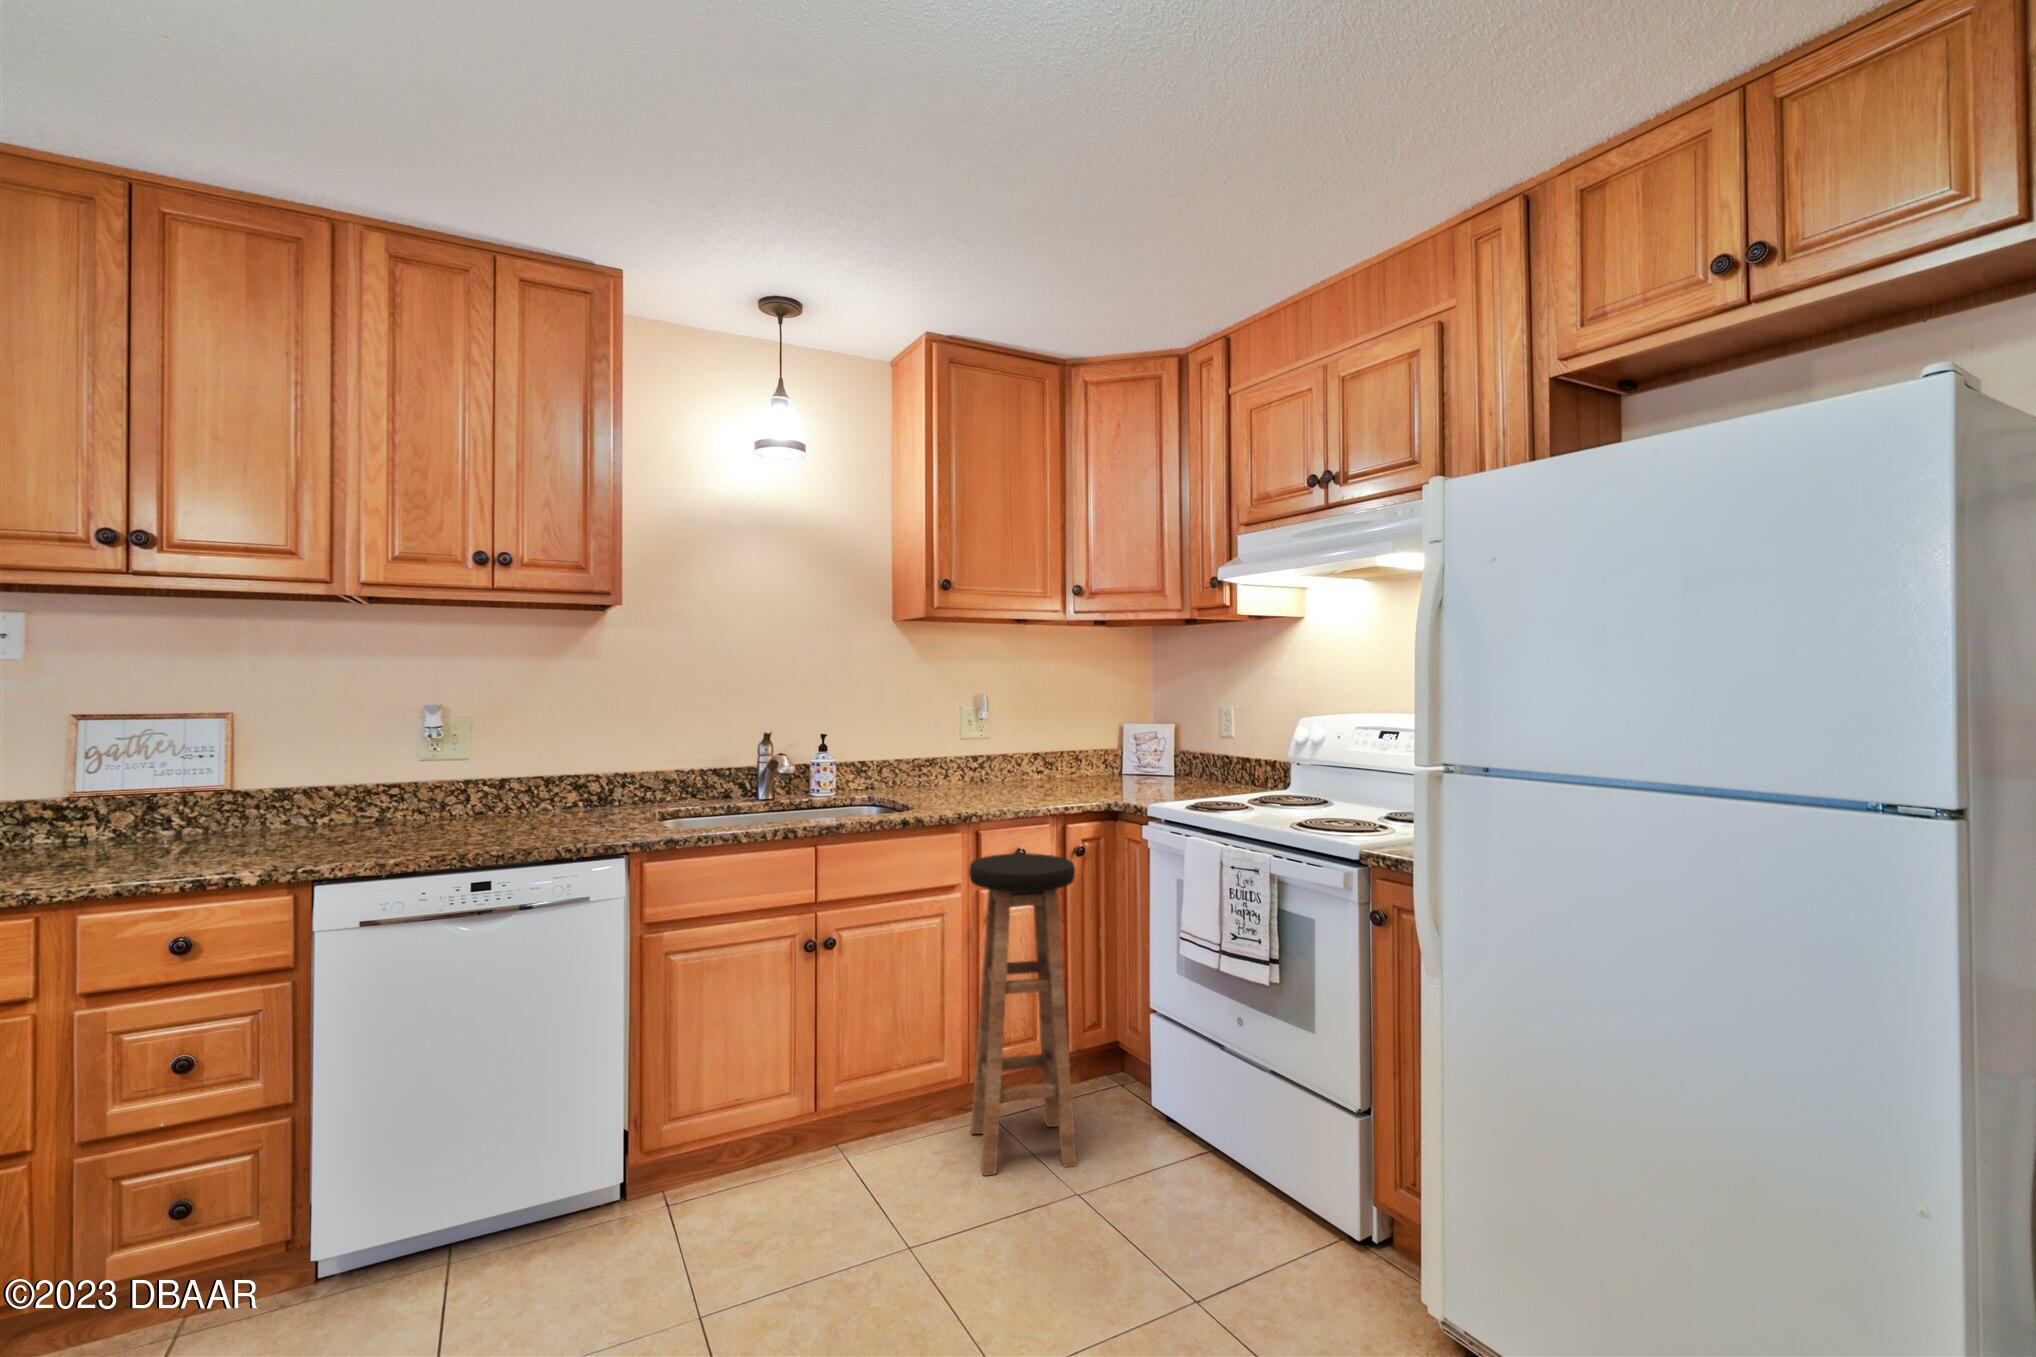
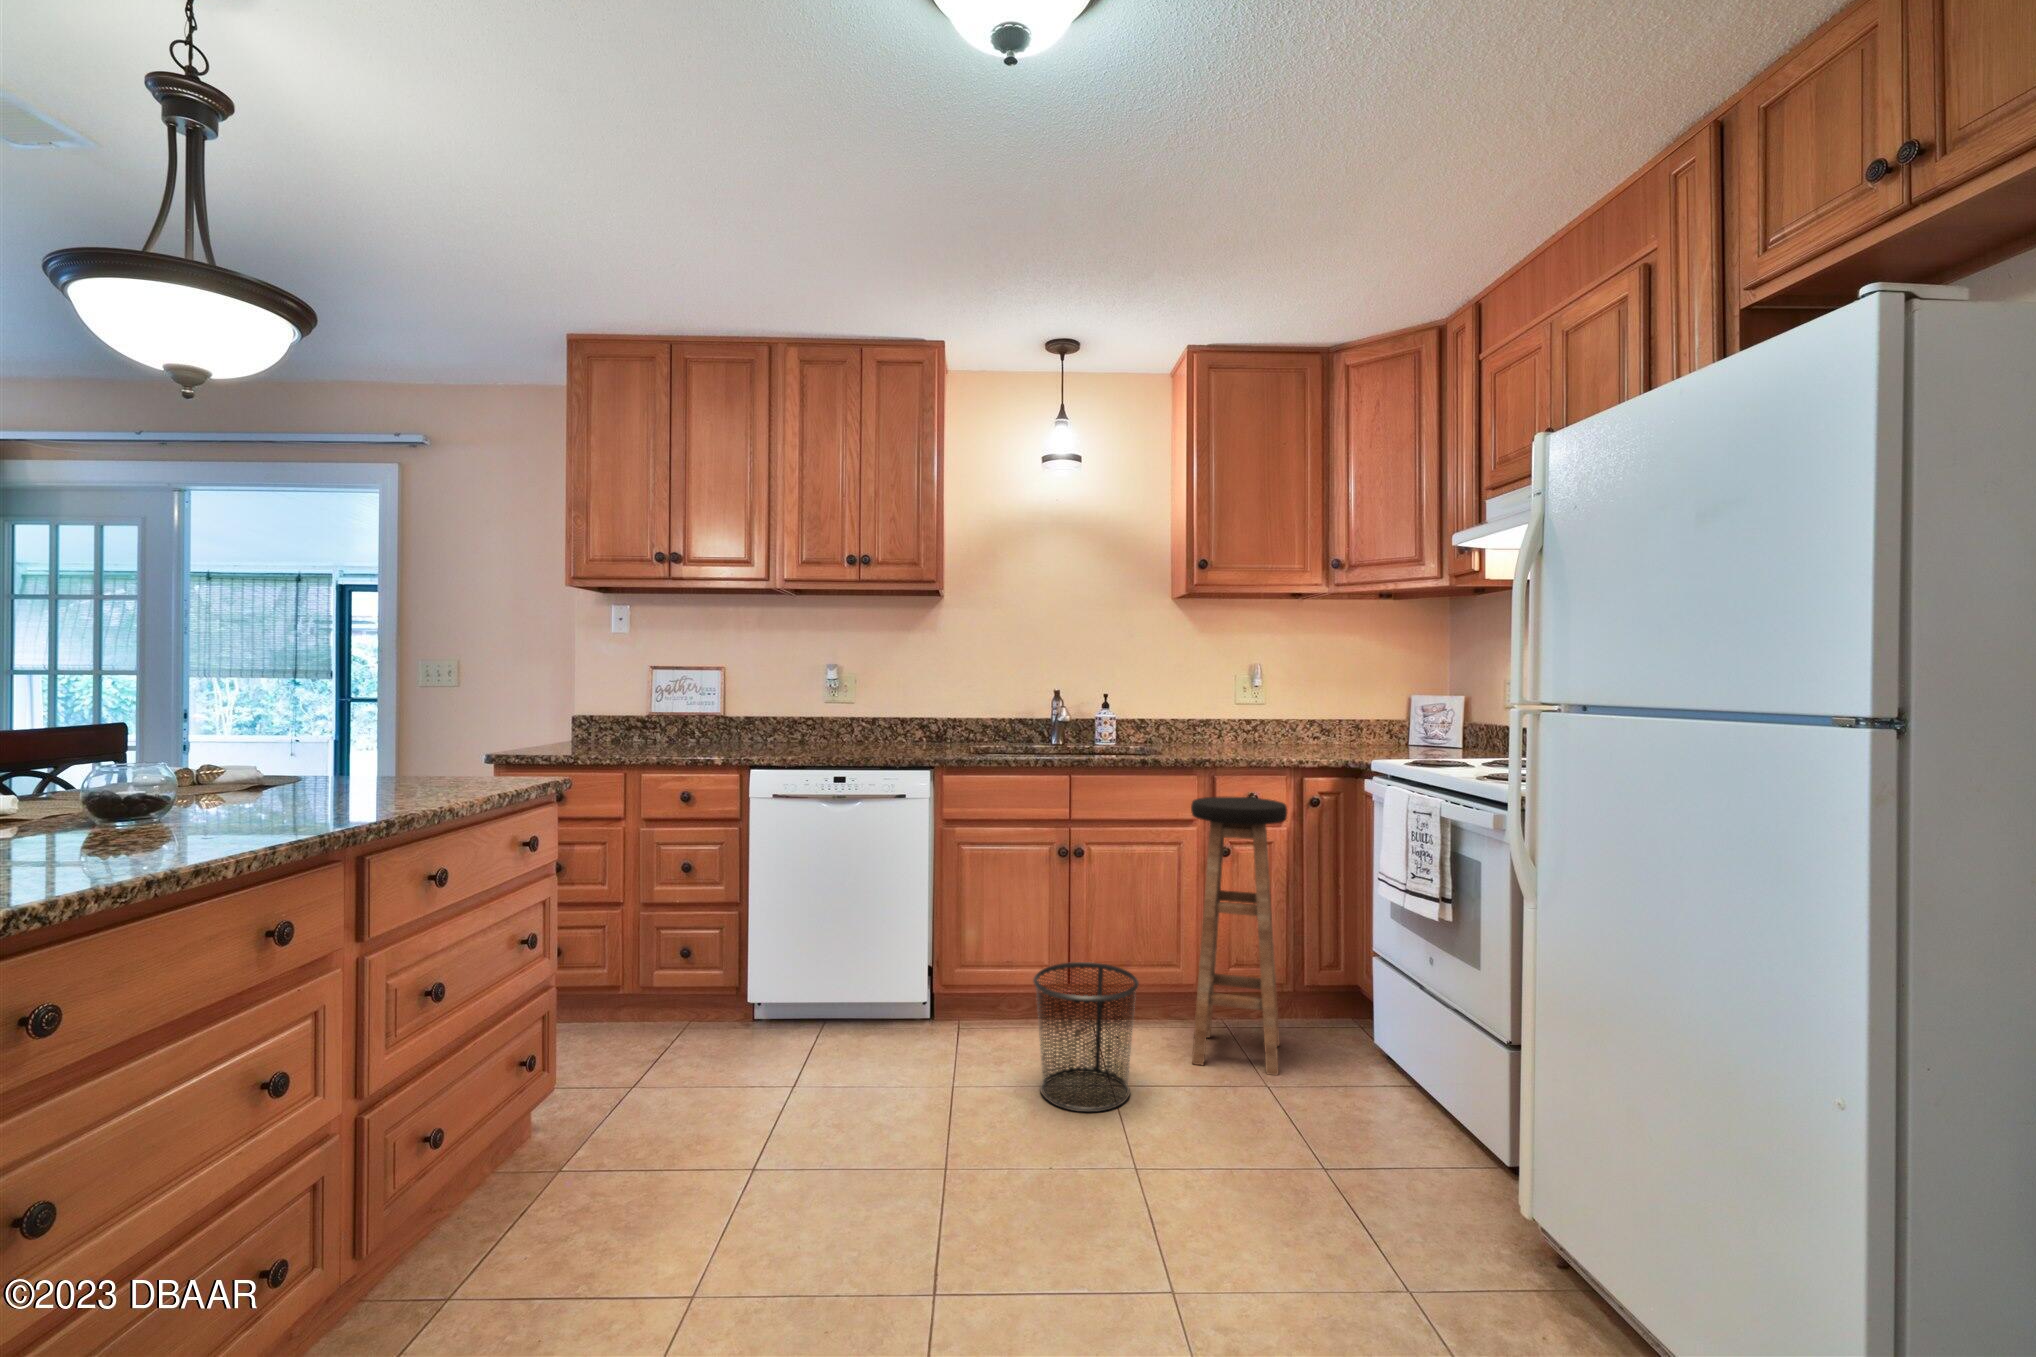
waste bin: none [815,1084,950,1291] -> present [1033,962,1139,1112]

